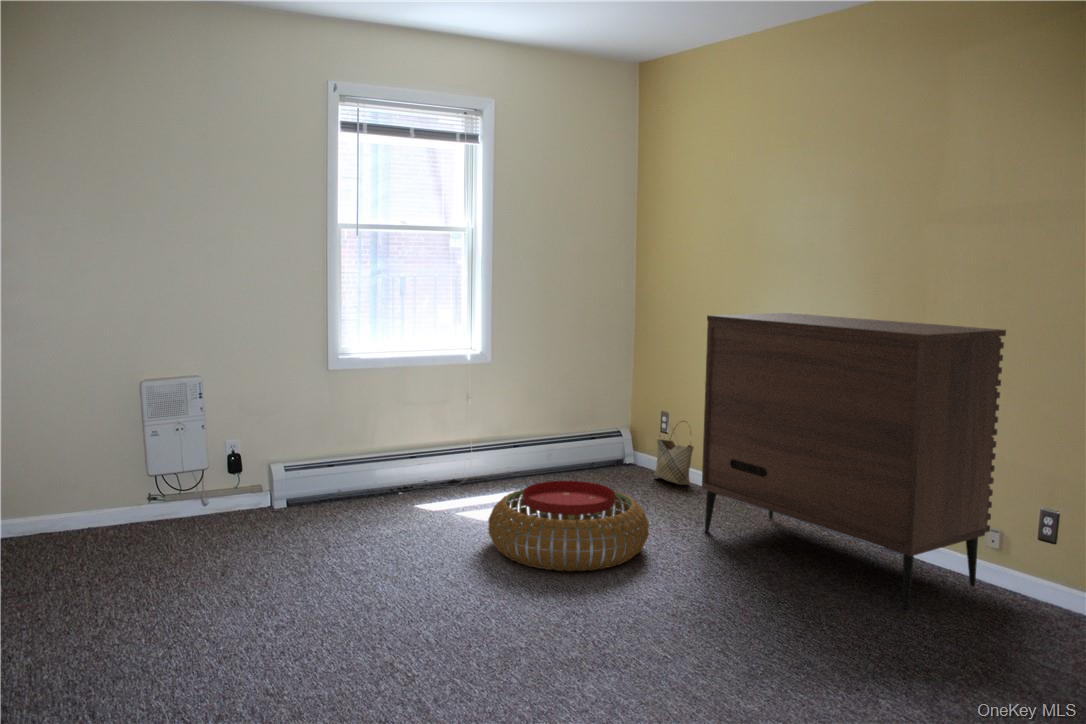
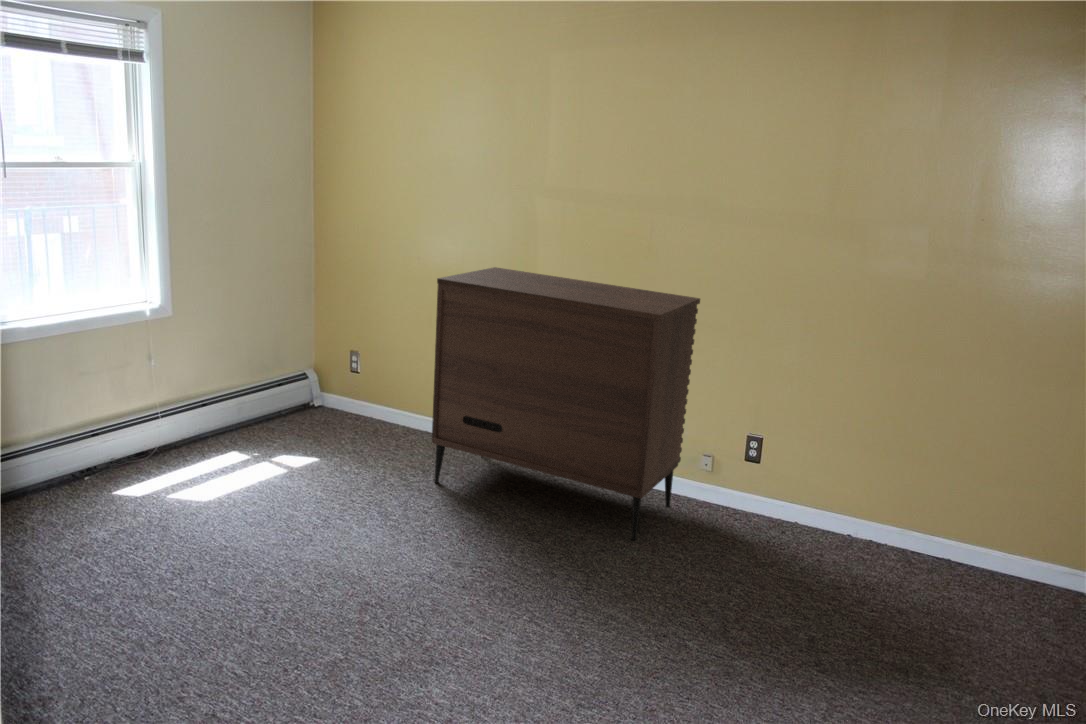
woven basket: present [654,421,694,485] -> none [352,363,394,427]
pouf: present [488,481,649,571] -> none [230,453,400,557]

